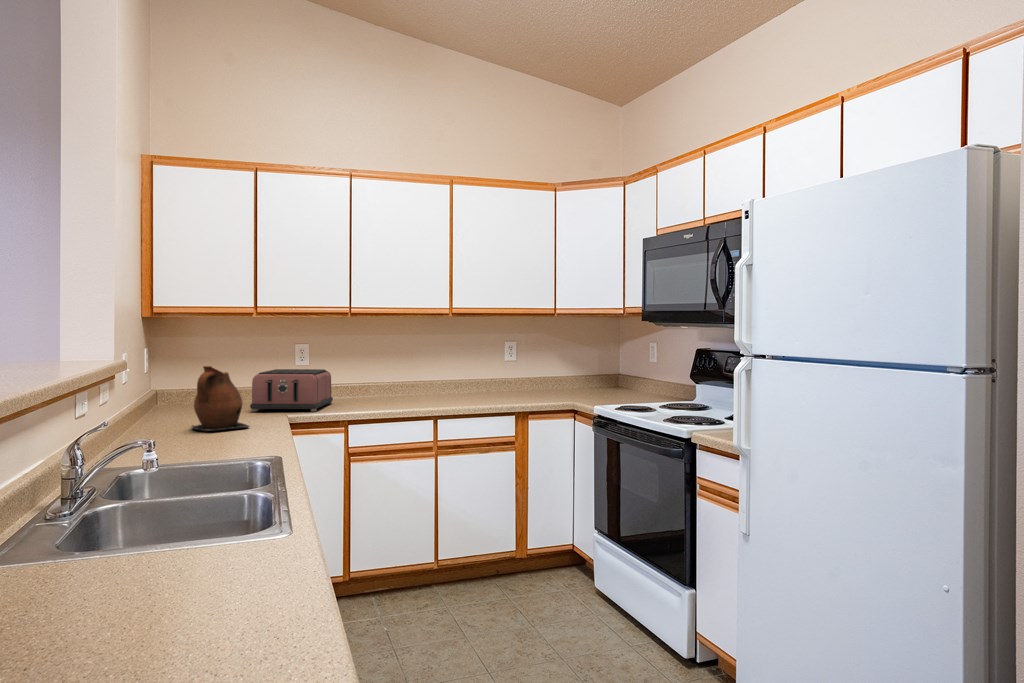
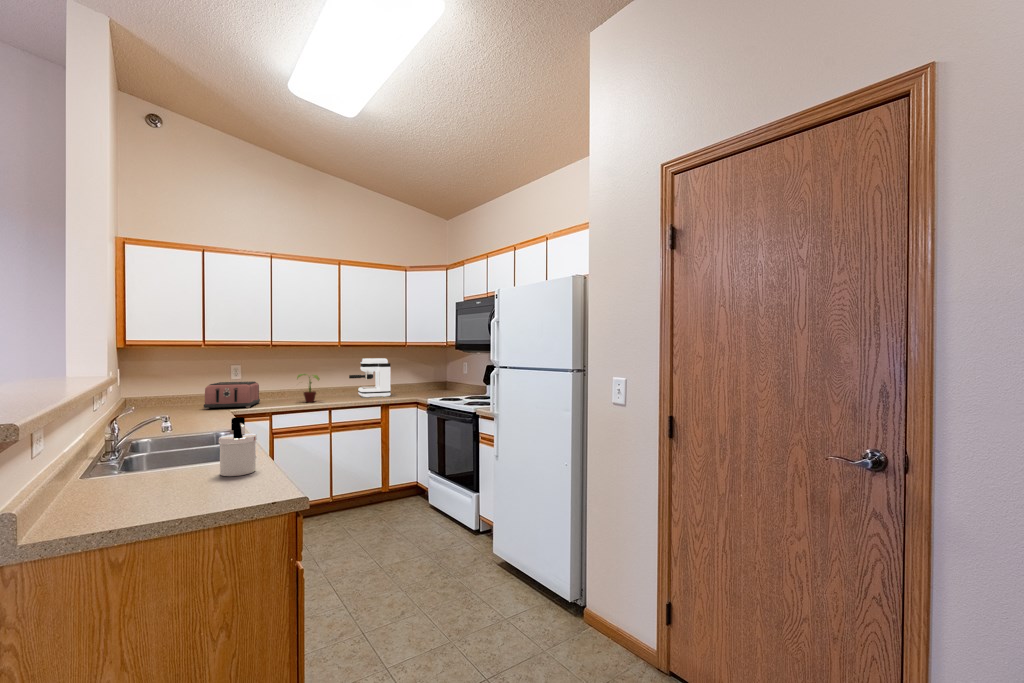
coffee maker: none [465,336,531,400] -> present [349,358,391,398]
potted plant: none [385,359,421,405] -> present [297,374,319,402]
ceramic pitcher: present [192,366,249,431] -> none [164,380,208,420]
soap dispenser: none [208,460,286,592] -> present [219,417,257,476]

